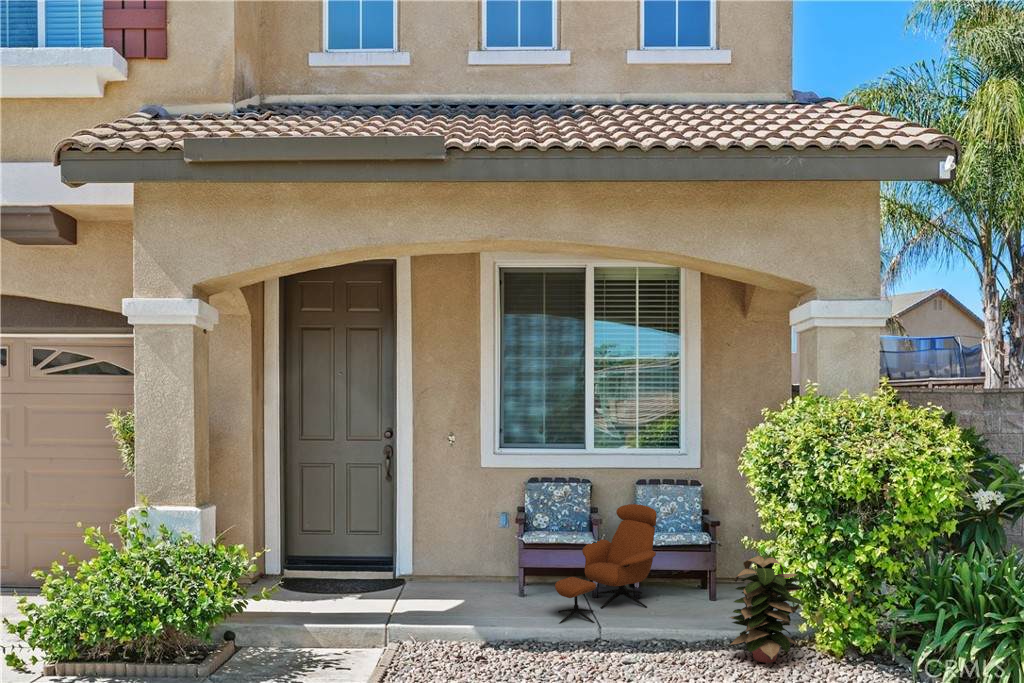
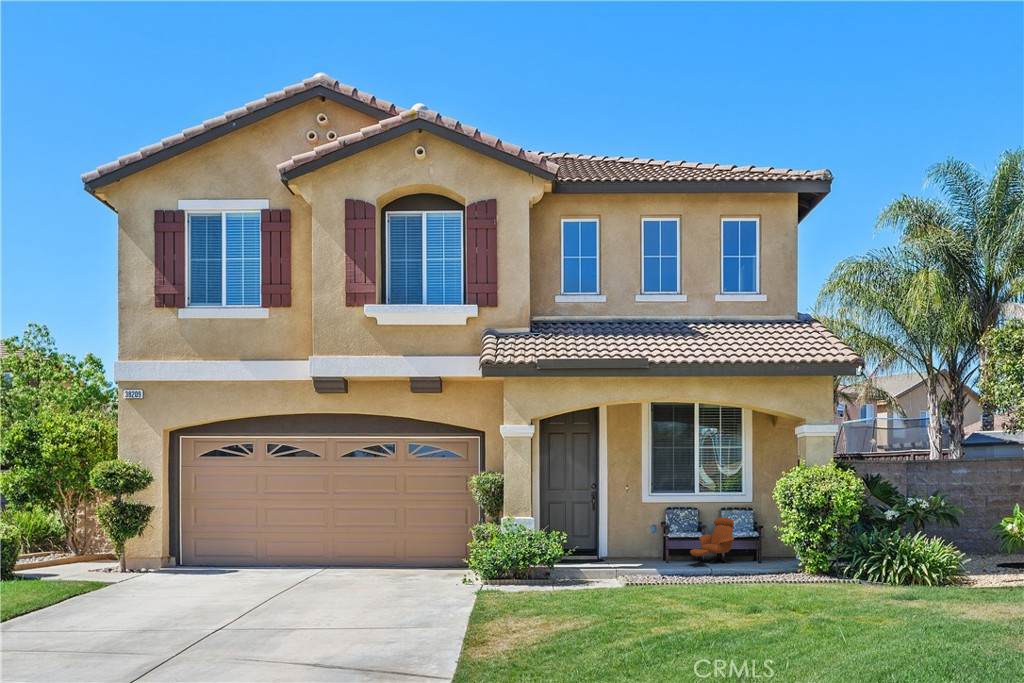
decorative plant: present [730,556,803,663] -> none [769,532,800,574]

